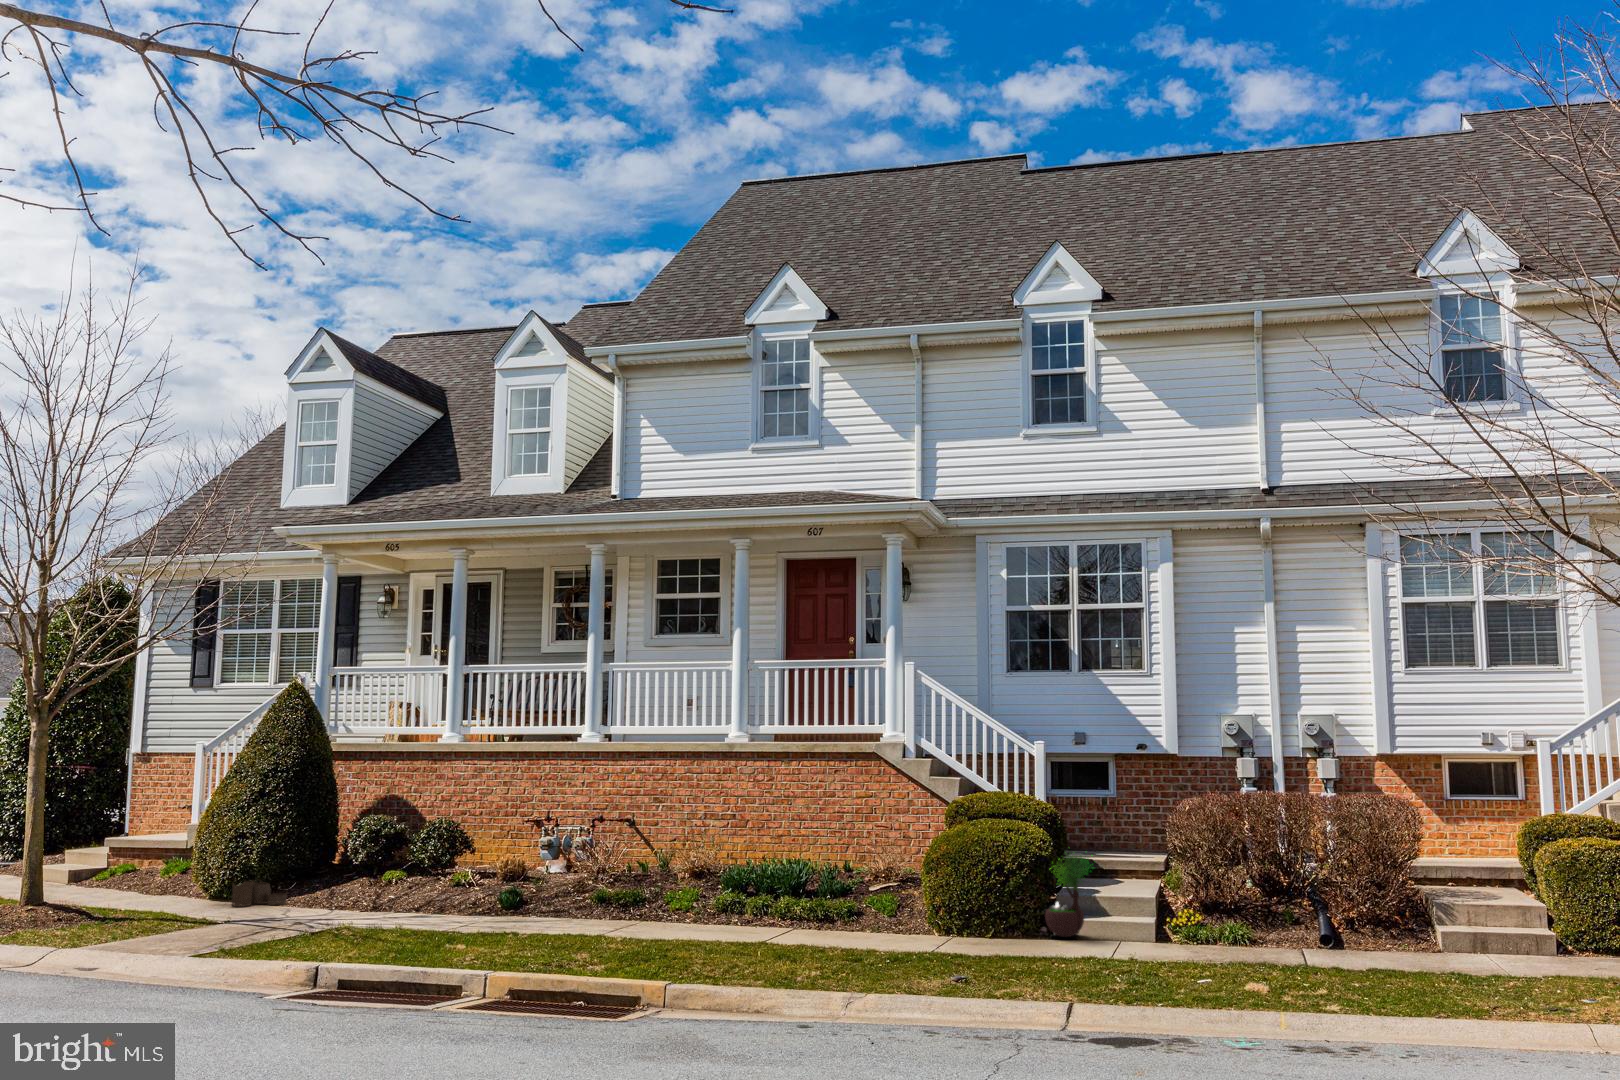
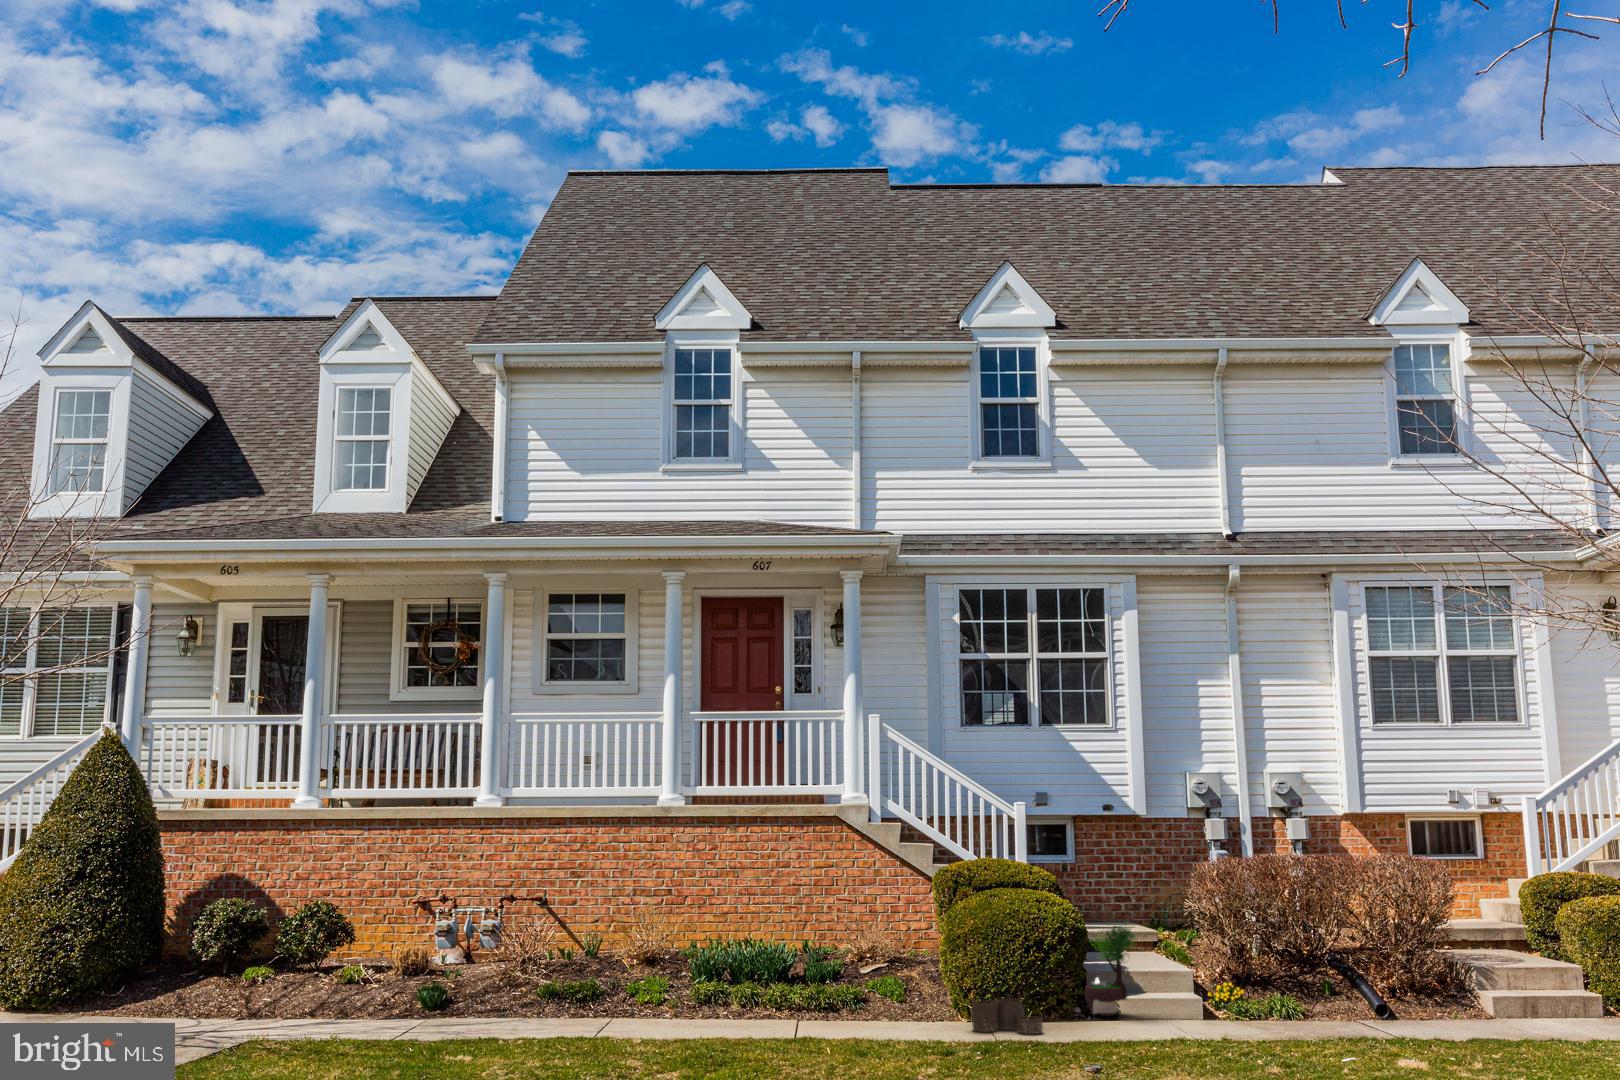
woven basket: present [232,881,287,907] -> present [972,998,1043,1033]

